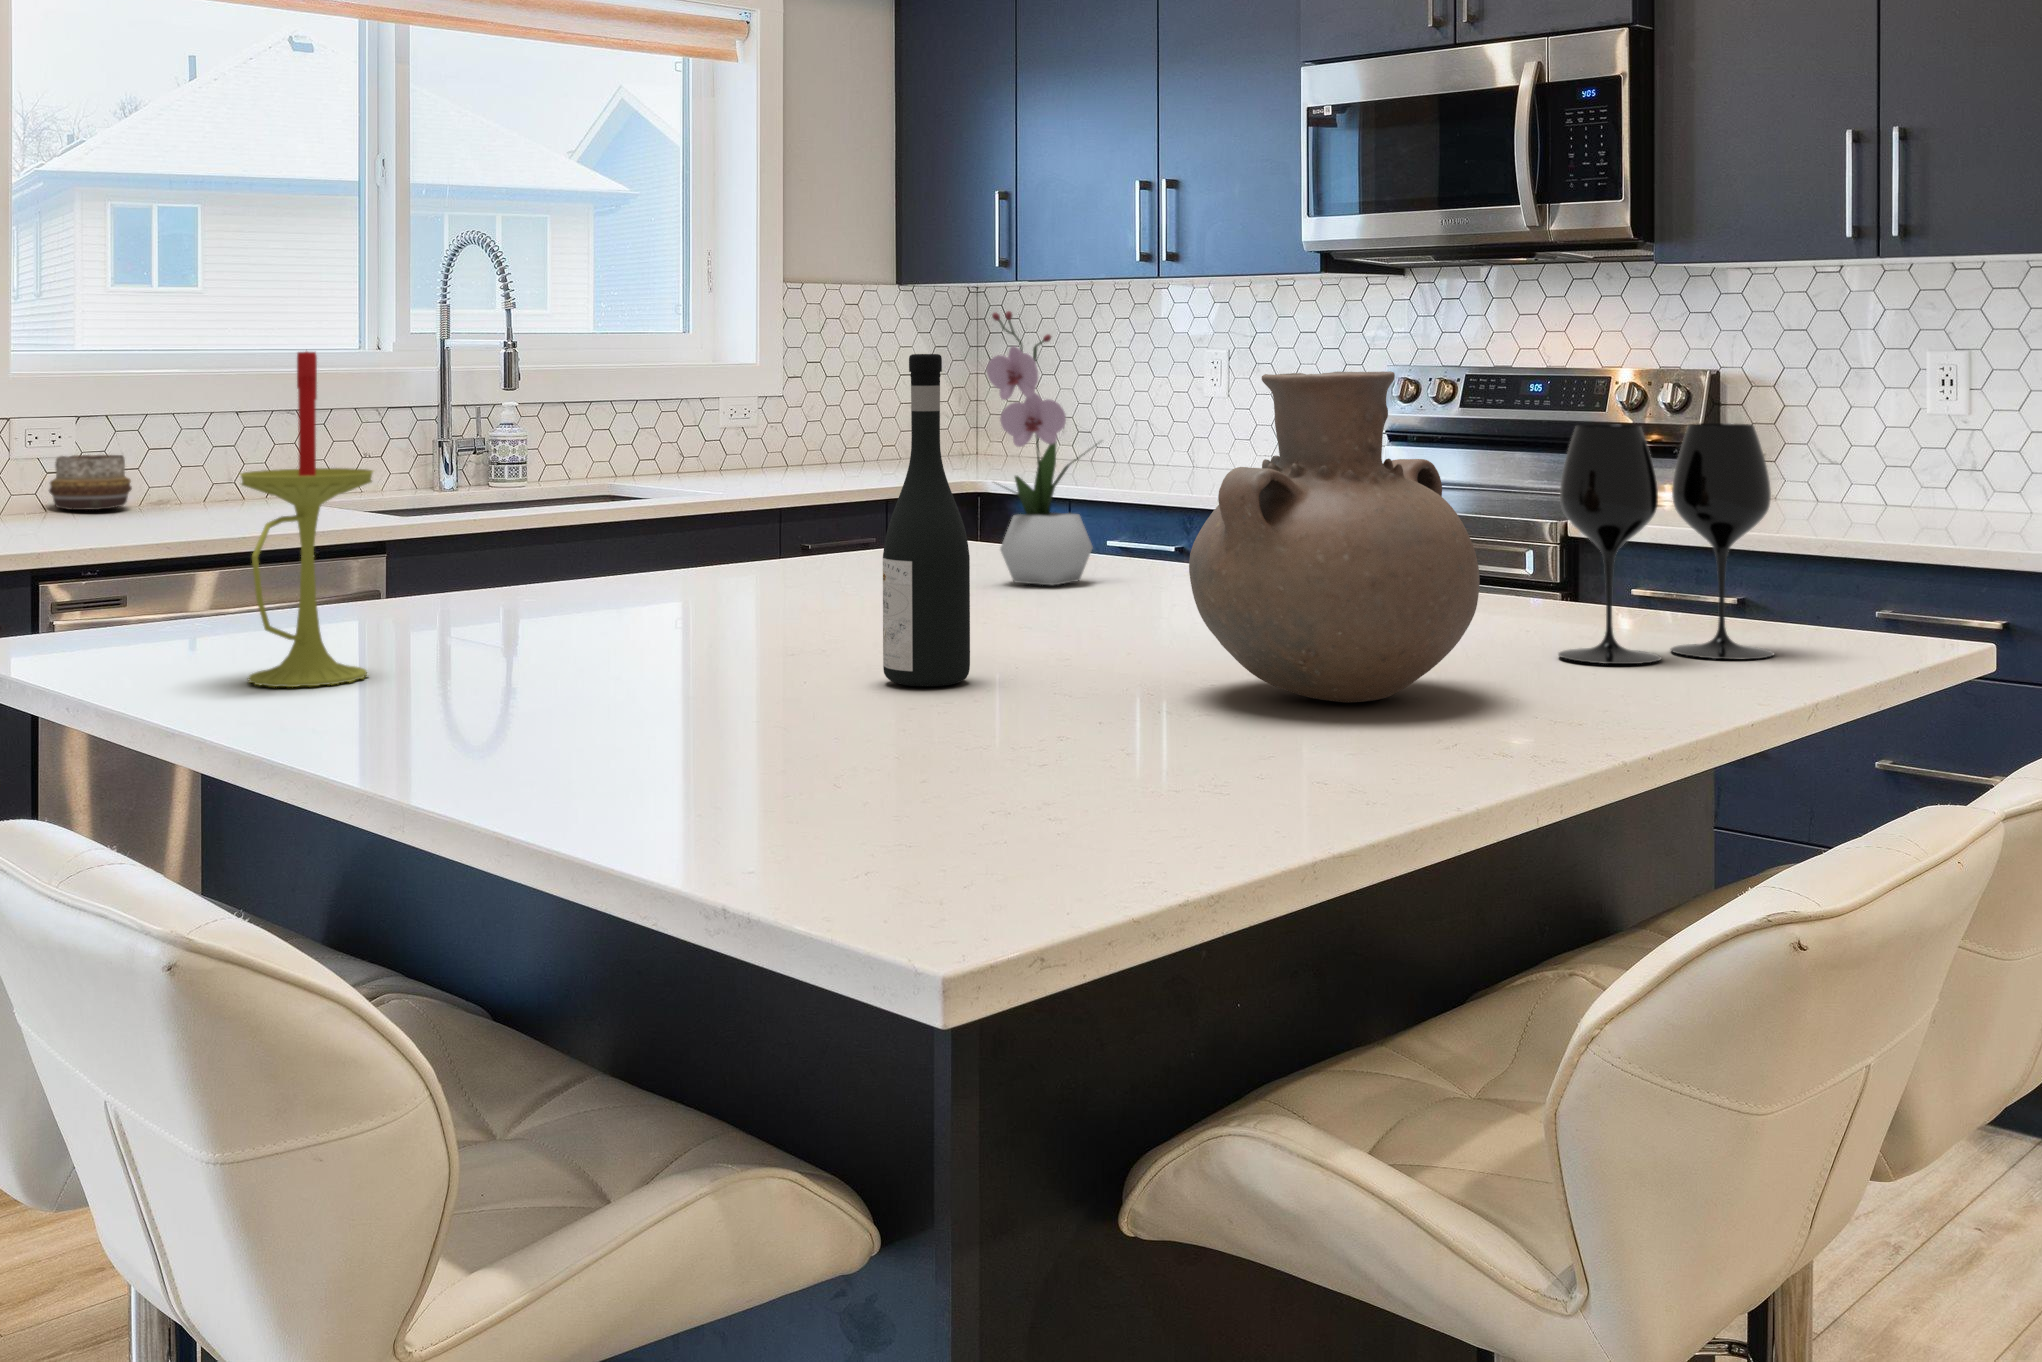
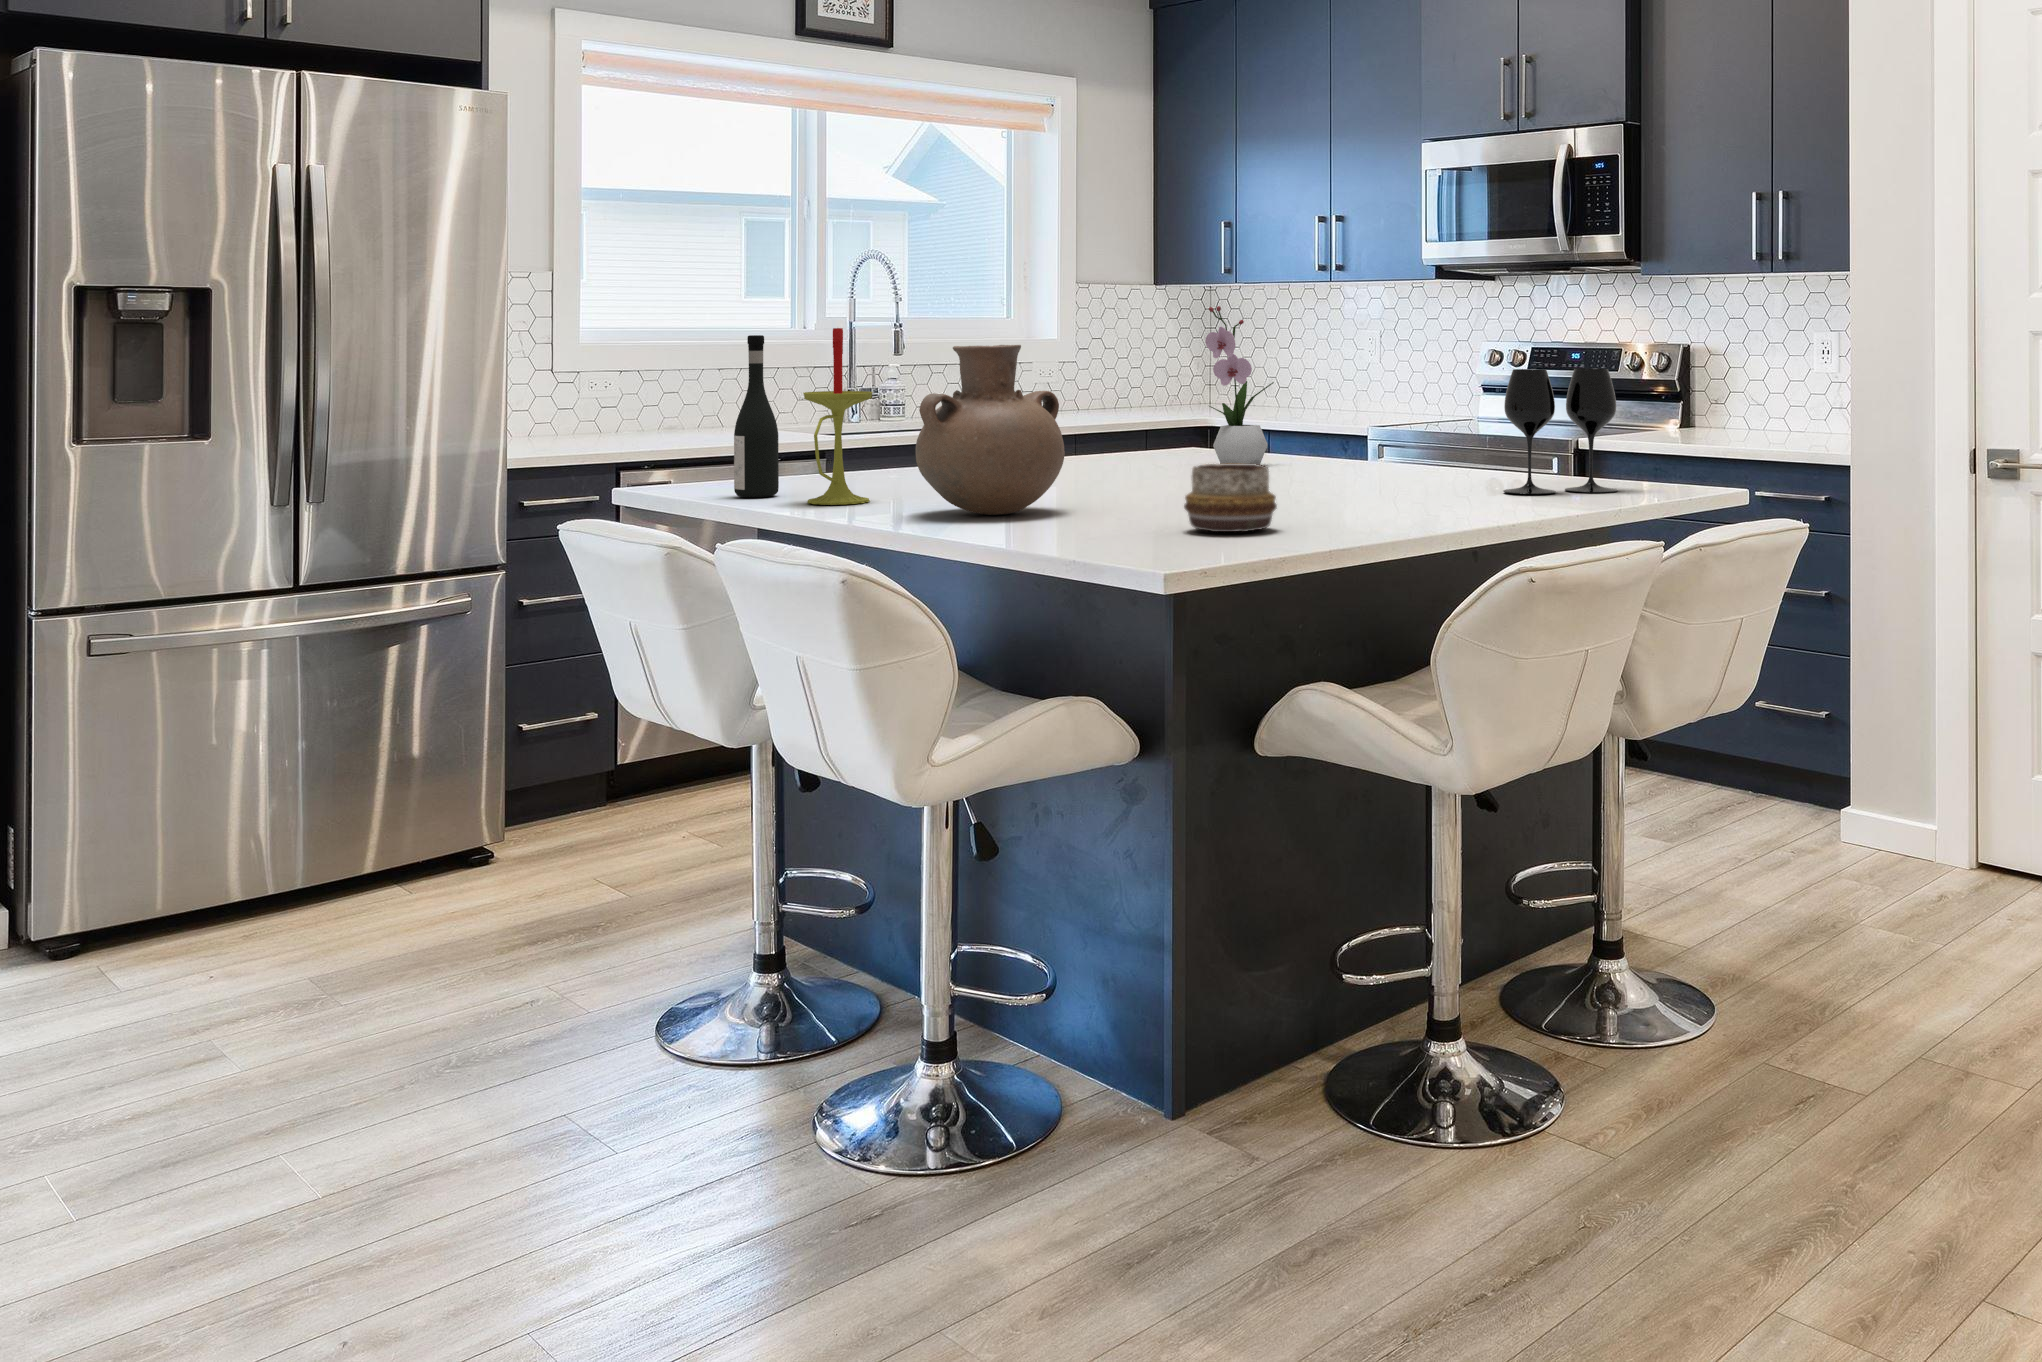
wine bottle: present [883,354,970,687] -> present [734,335,779,497]
vase: present [1189,371,1480,702] -> present [916,345,1065,515]
decorative bowl: present [49,455,132,510] -> present [1184,464,1277,532]

